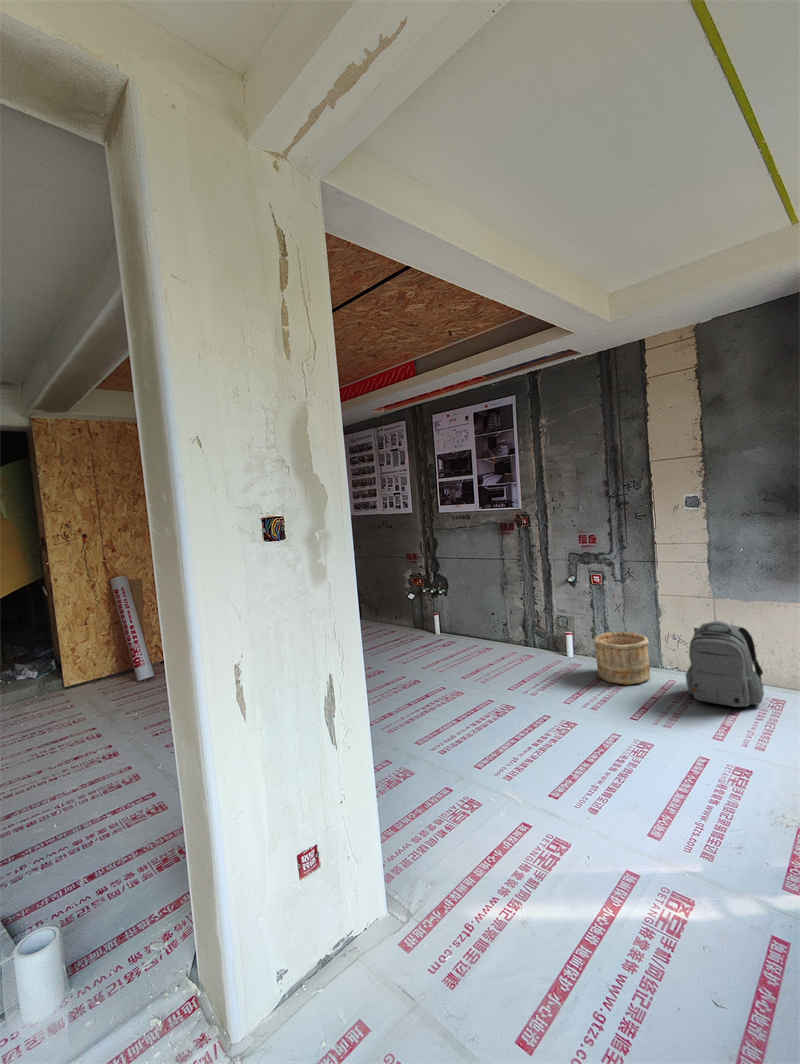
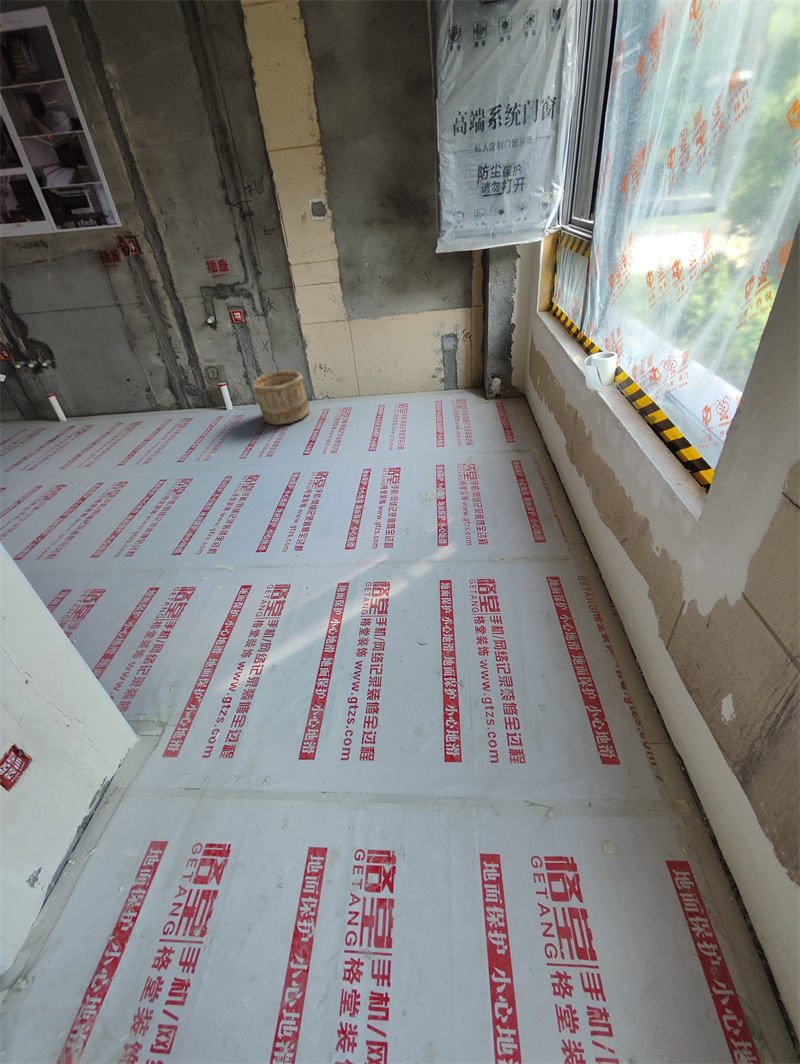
backpack: present [686,621,764,707] -> none [338,345,395,421]

